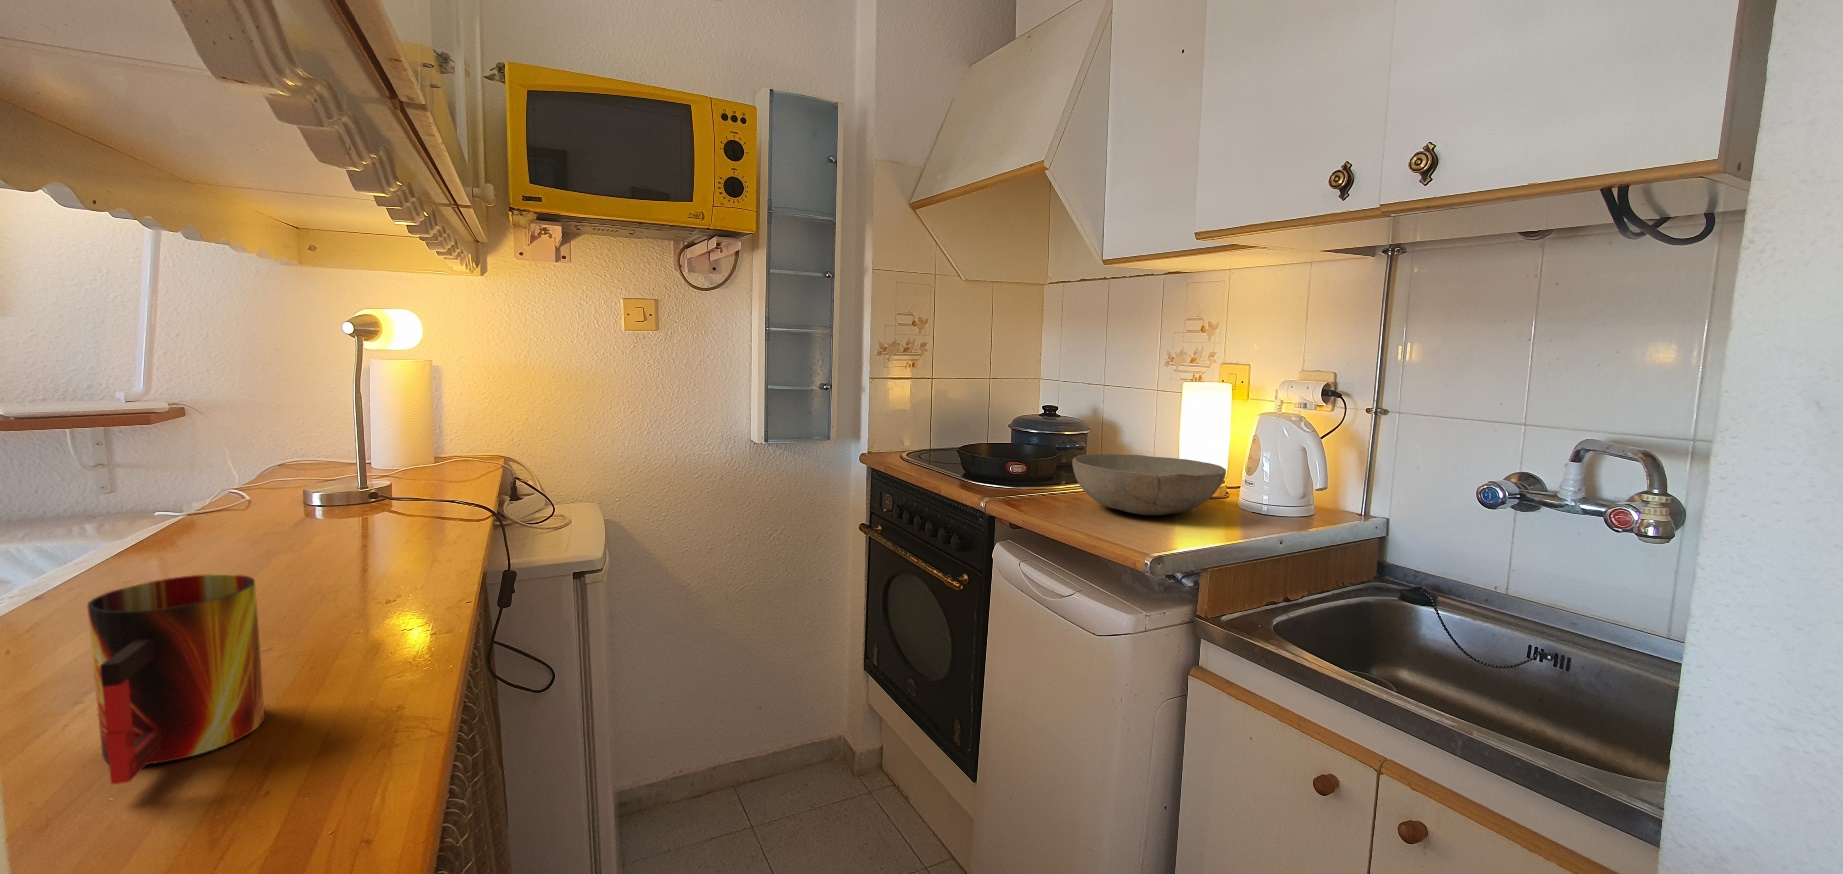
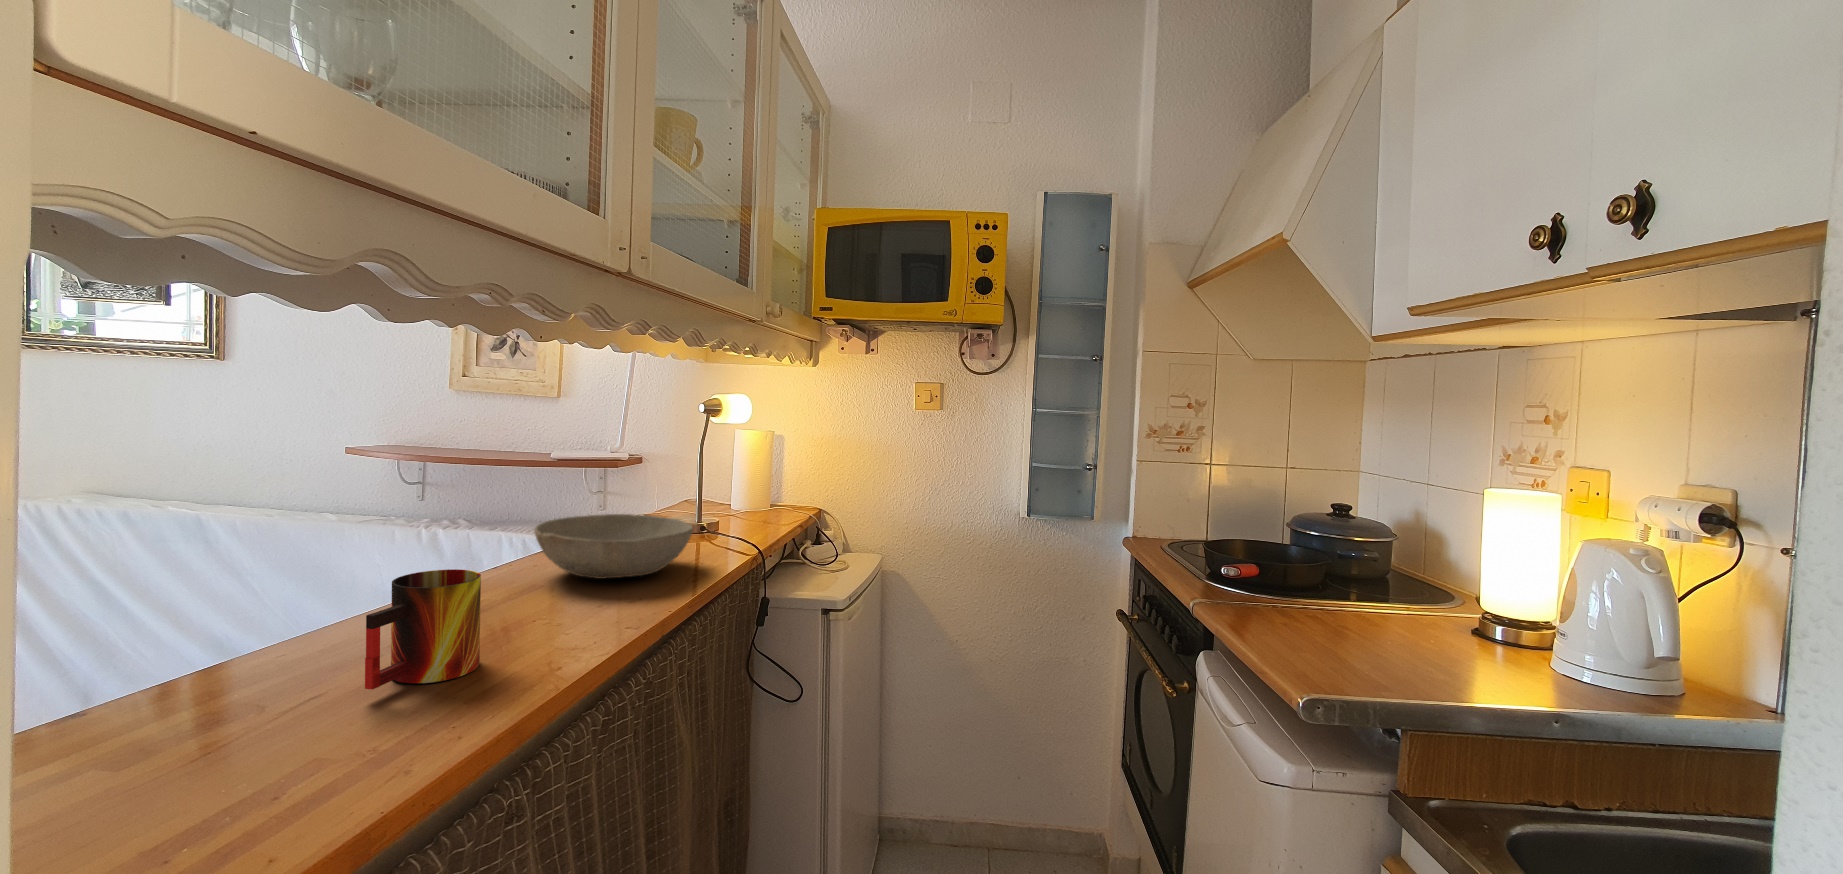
bowl: present [1072,454,1226,515] -> present [534,514,693,579]

